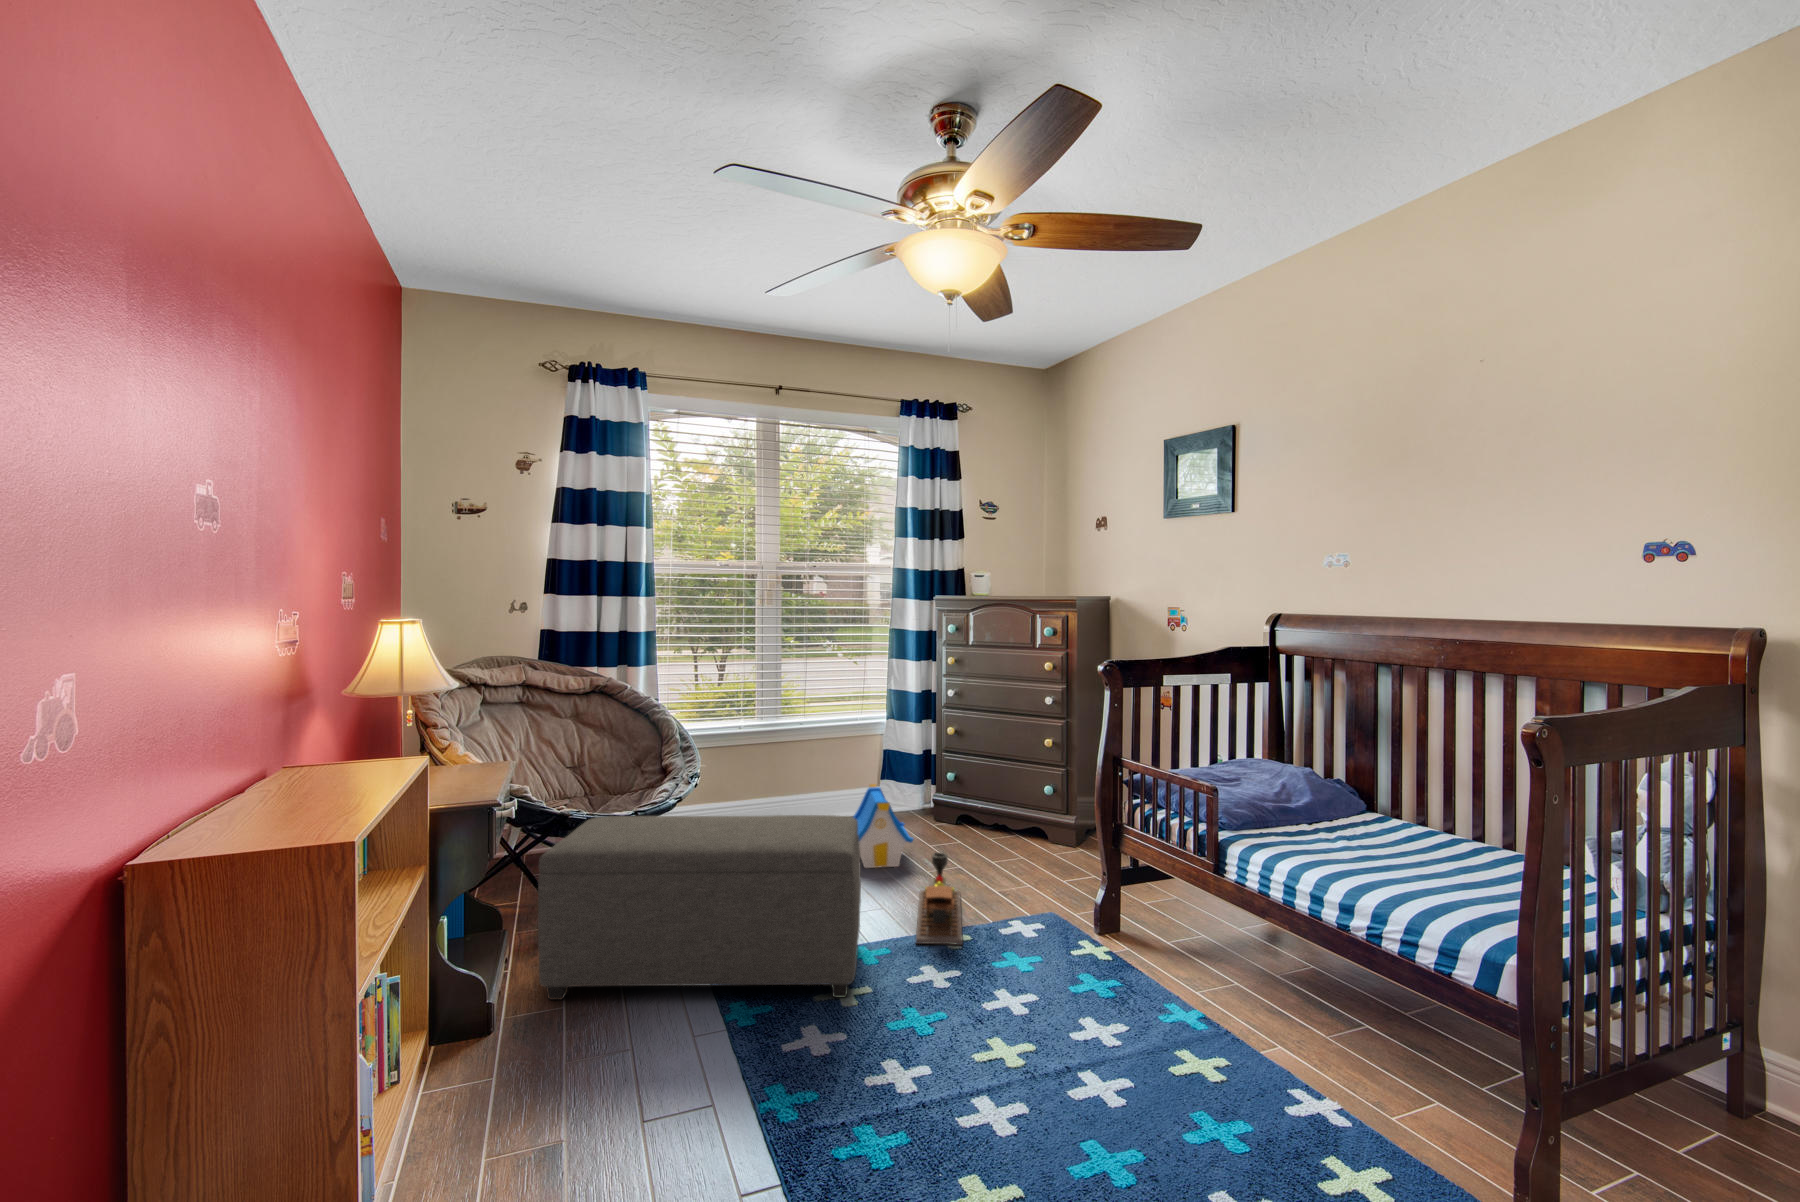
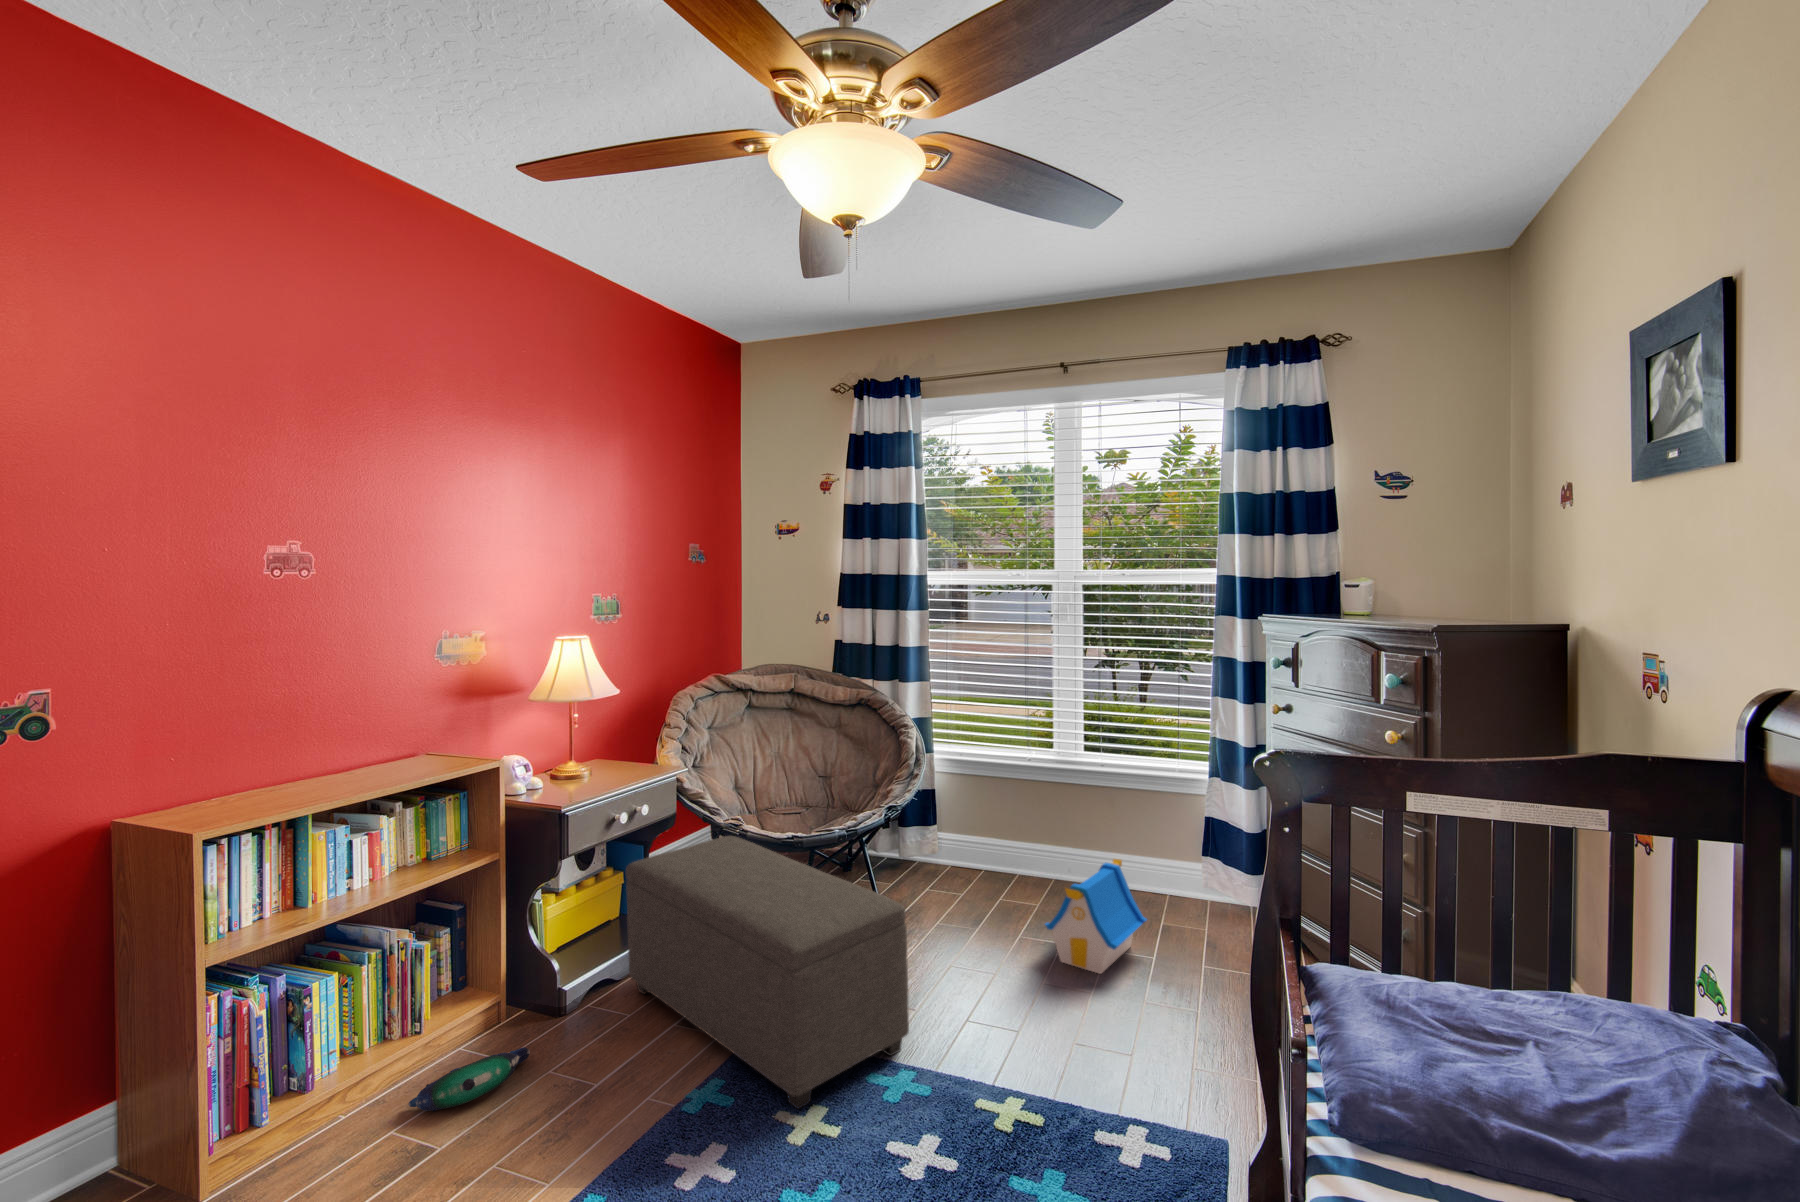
toy train: present [916,852,963,945] -> none [953,976,1108,1111]
plush toy: none [472,1068,566,1166] -> present [408,1047,530,1112]

